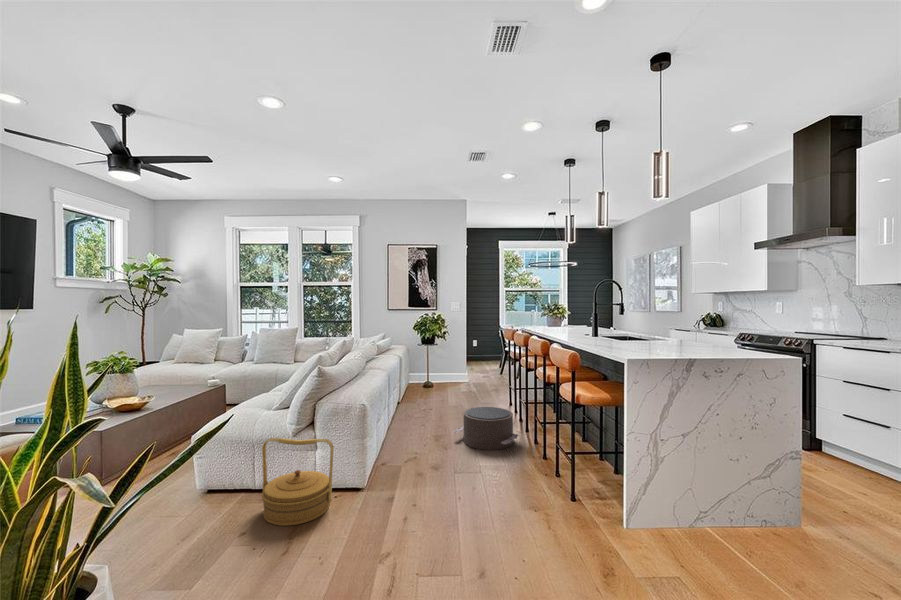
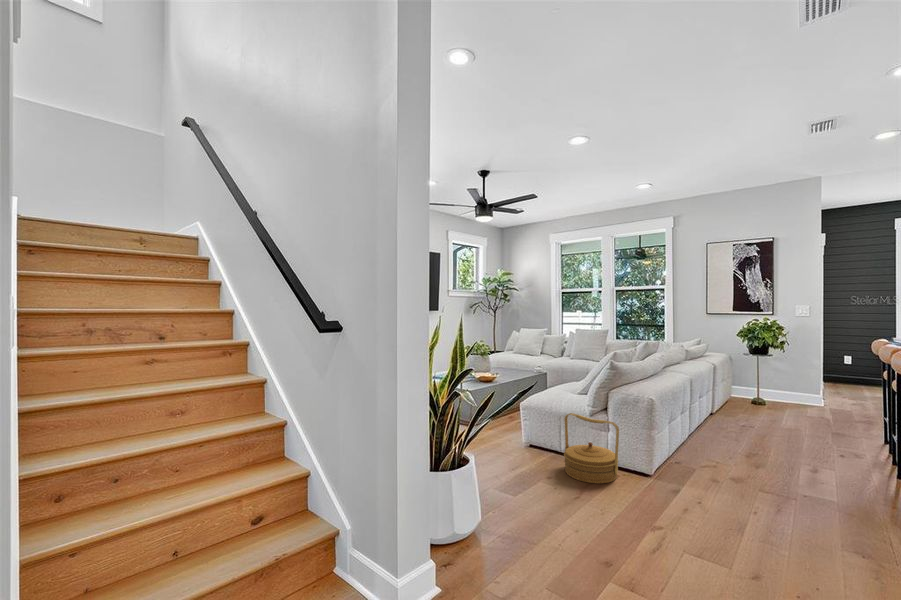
pouf: present [453,407,519,450] -> none [768,432,872,487]

